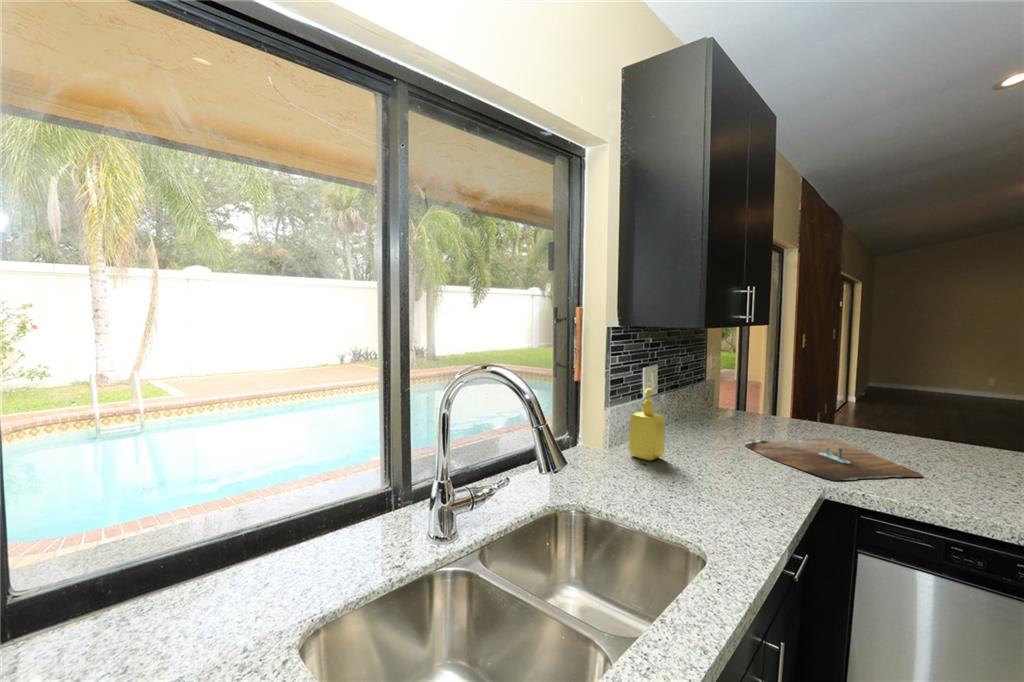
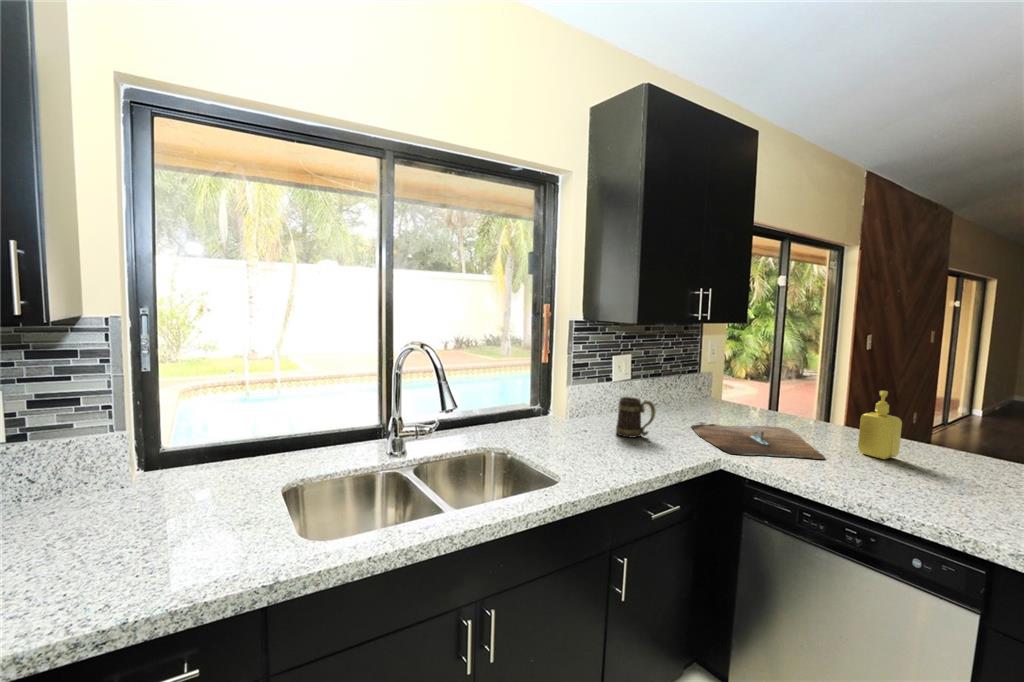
soap dispenser: present [629,388,665,461] -> present [858,391,902,459]
mug: none [682,418,734,469] -> present [616,397,656,438]

